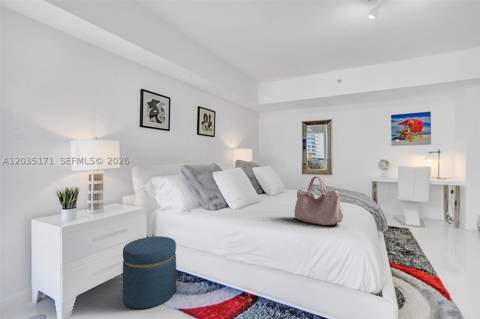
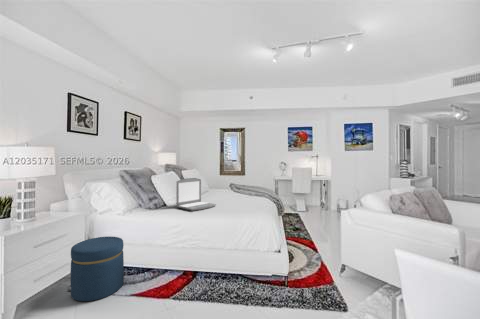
laptop: none [238,176,287,216] -> present [176,178,216,211]
handbag: present [294,176,343,225] -> none [223,178,258,212]

